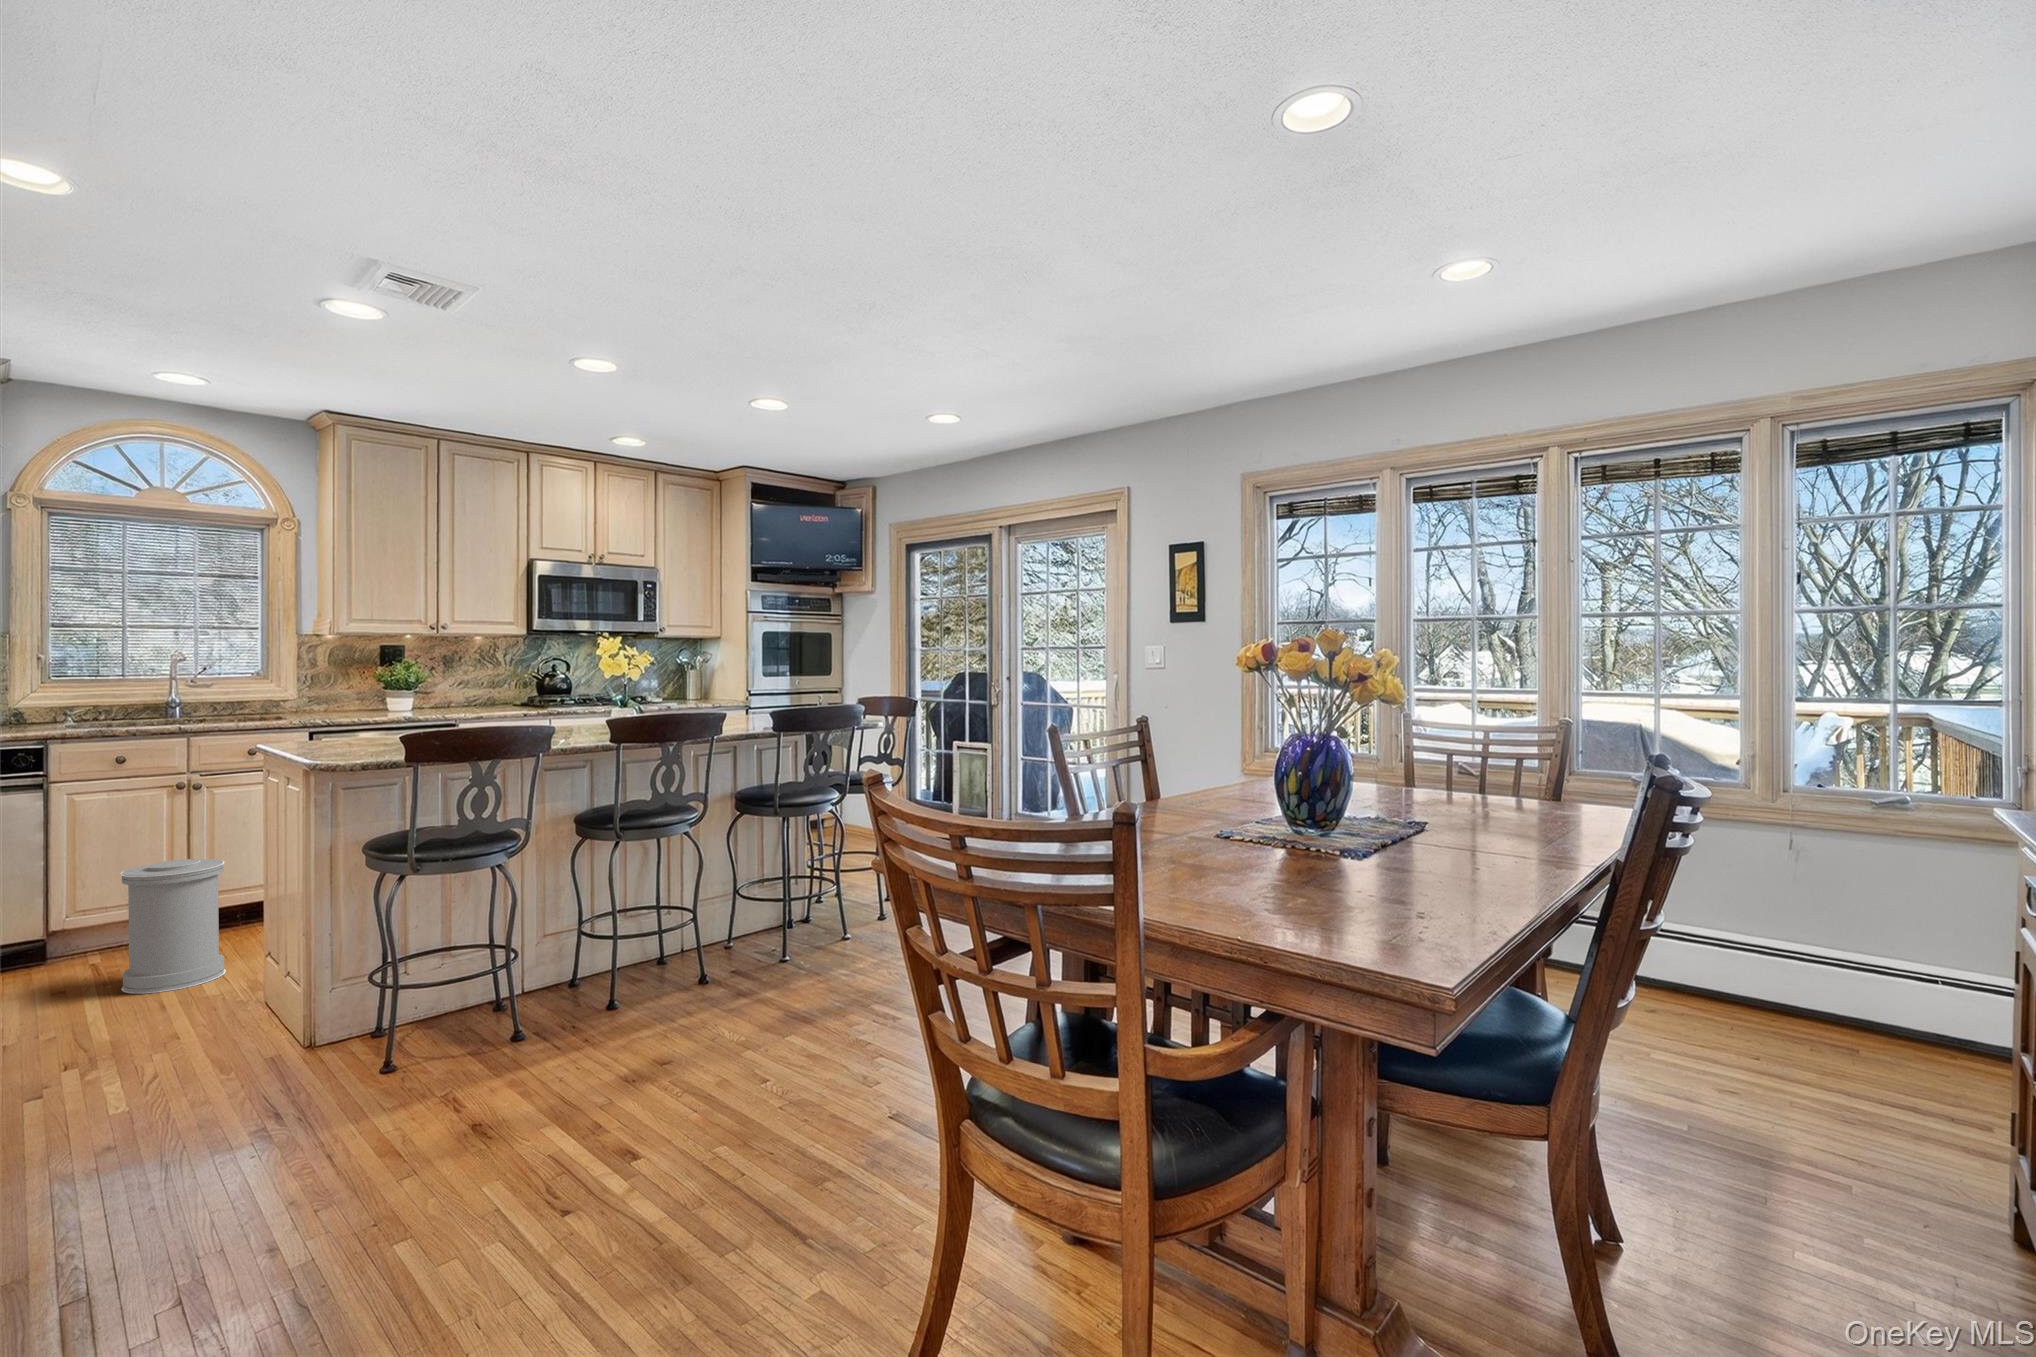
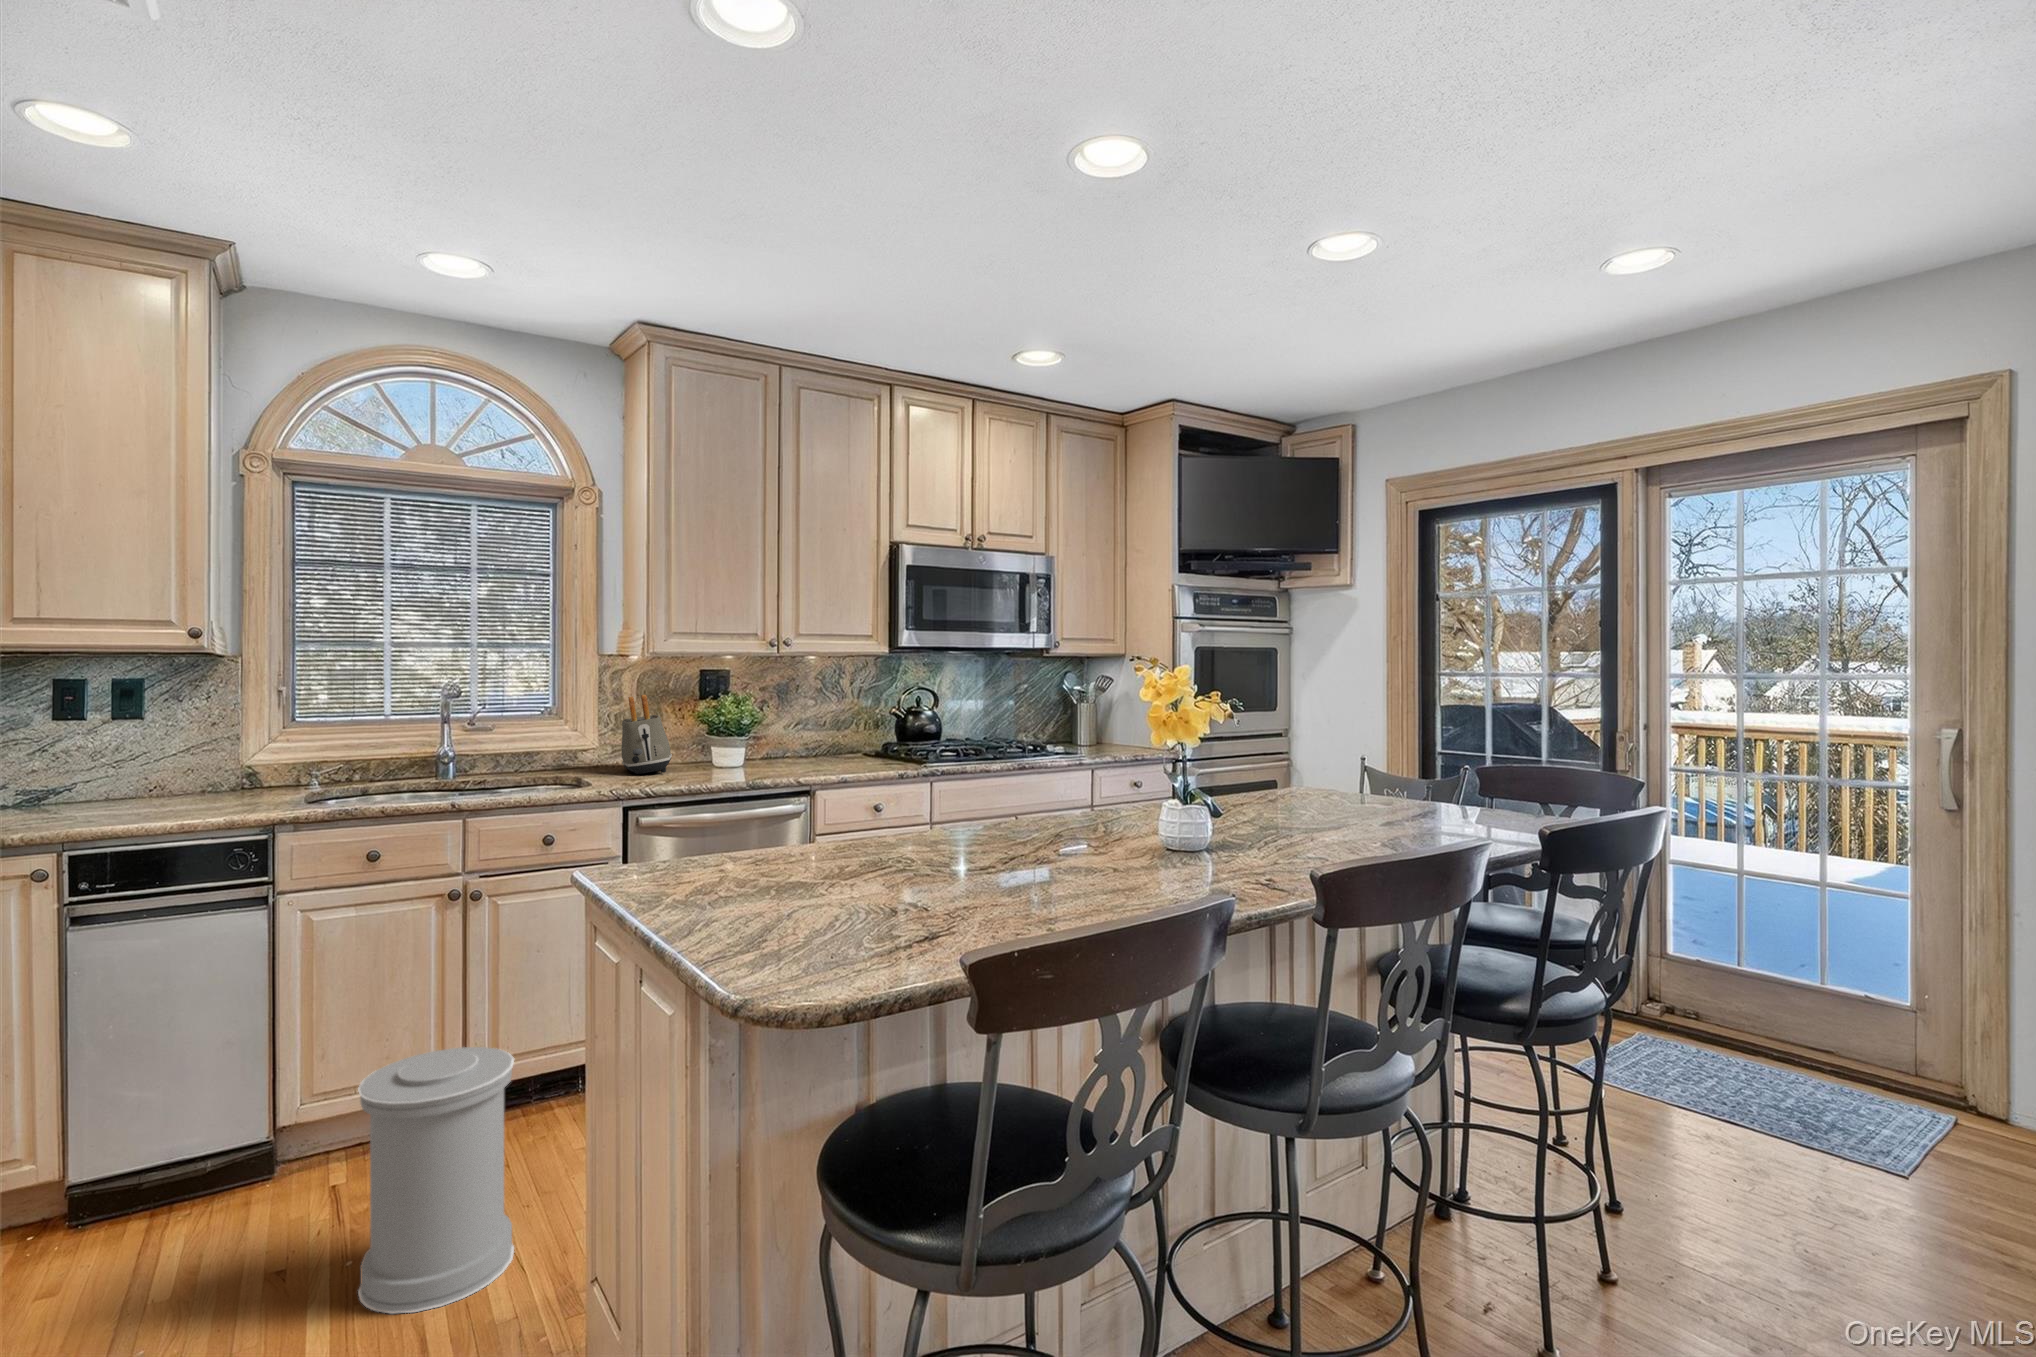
toaster: none [314,662,354,714] -> present [621,695,672,774]

